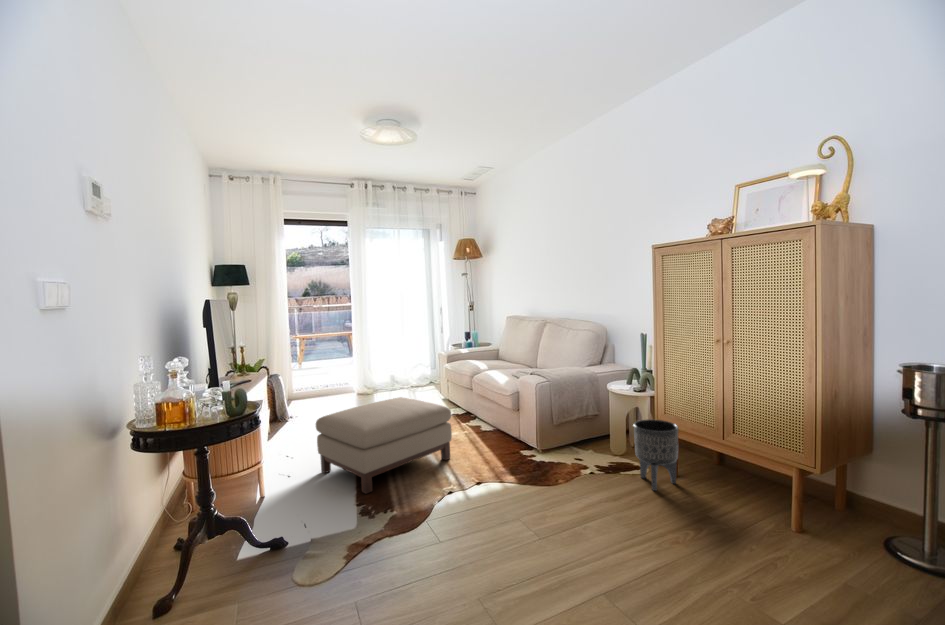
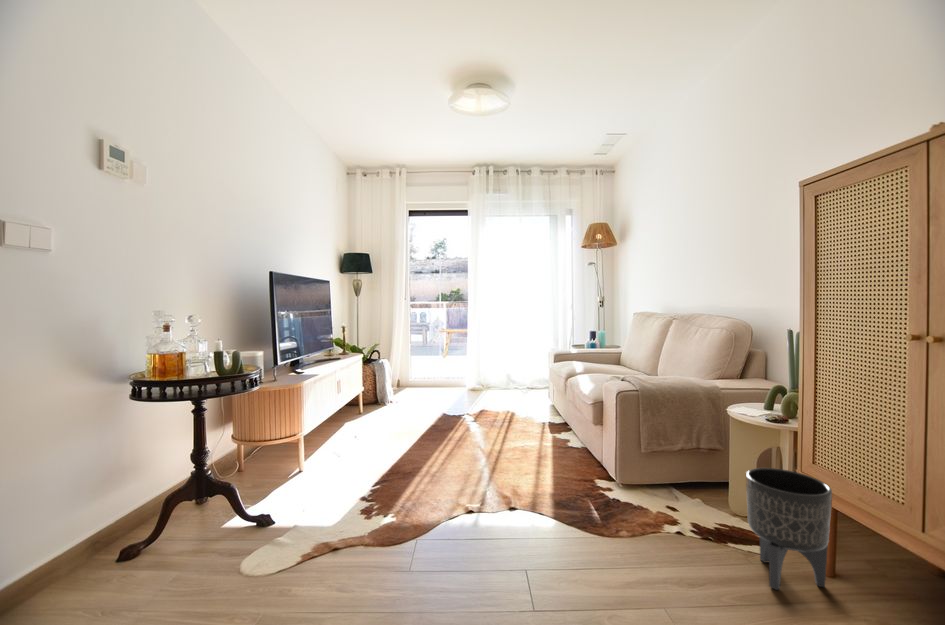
ottoman: present [316,397,452,494] -> none [367,390,509,490]

